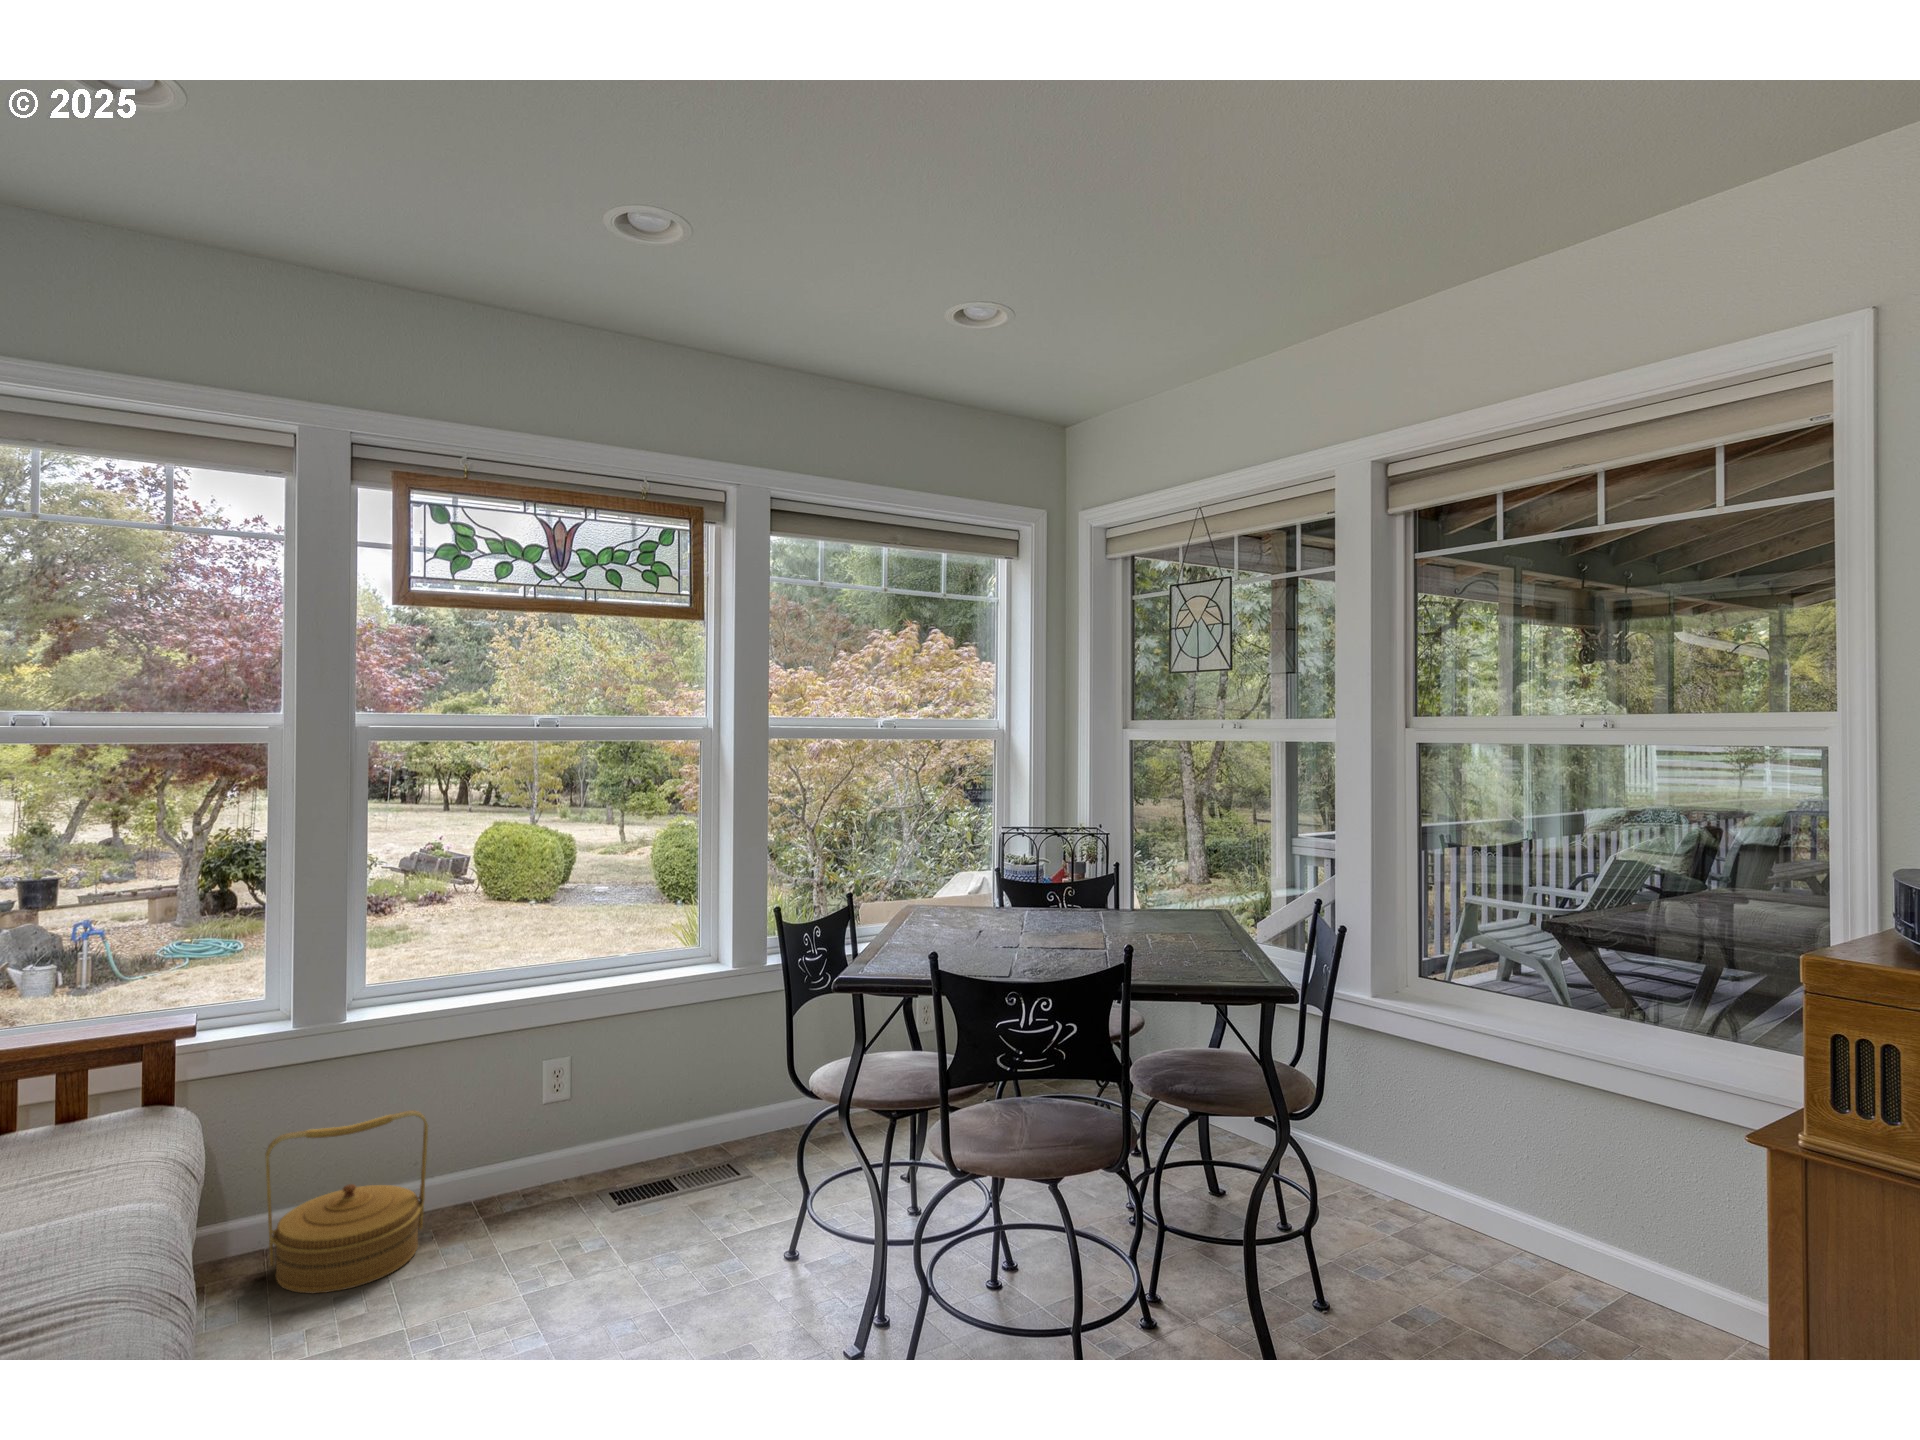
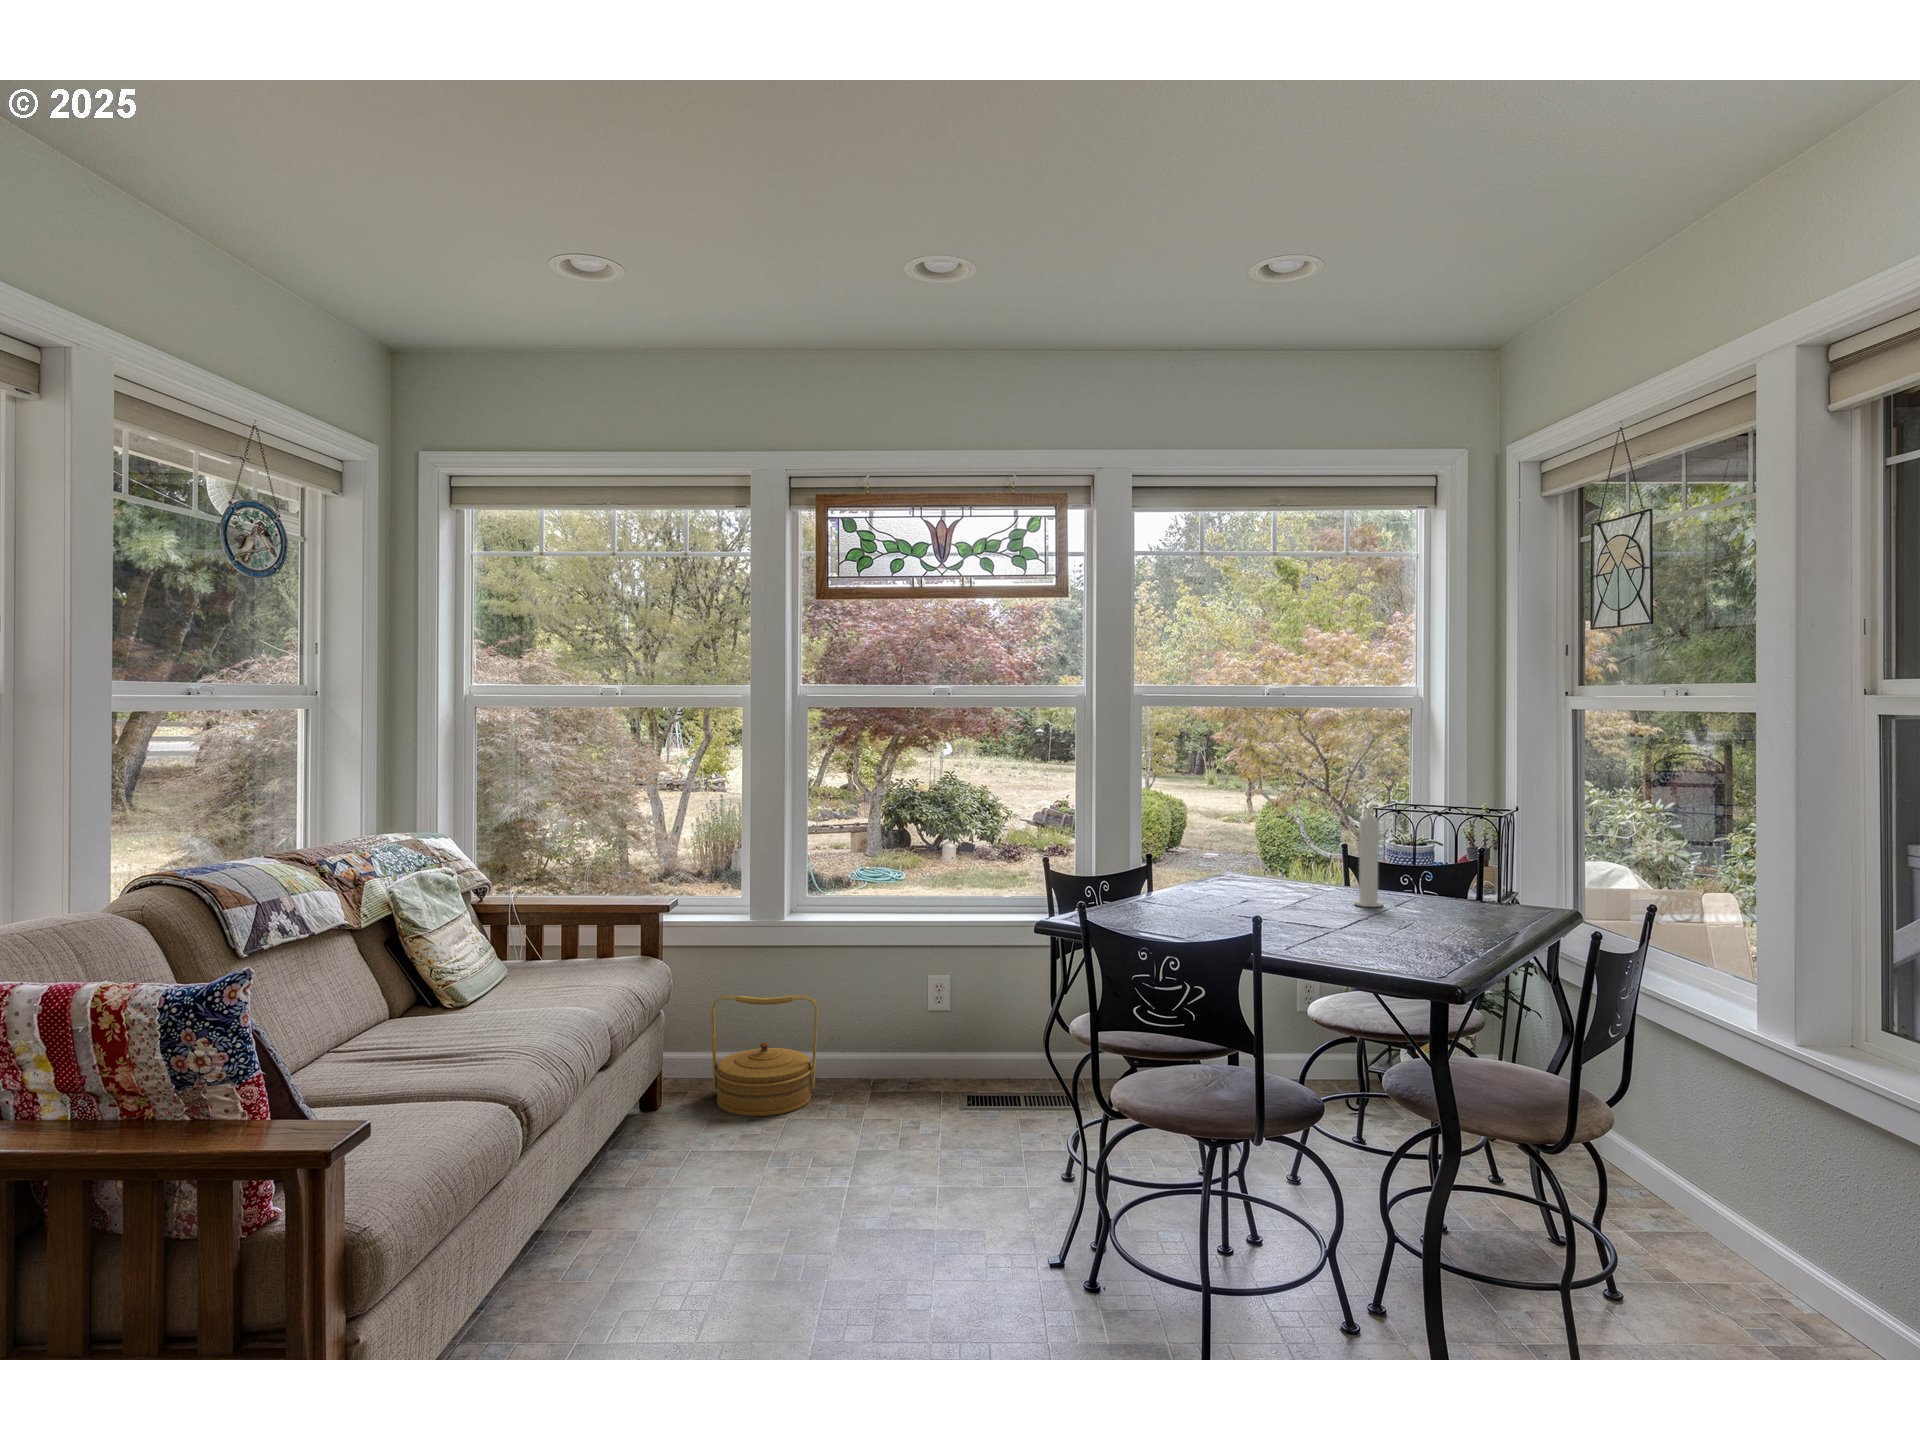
candle: none [1066,830,1092,922] -> present [1354,808,1383,907]

